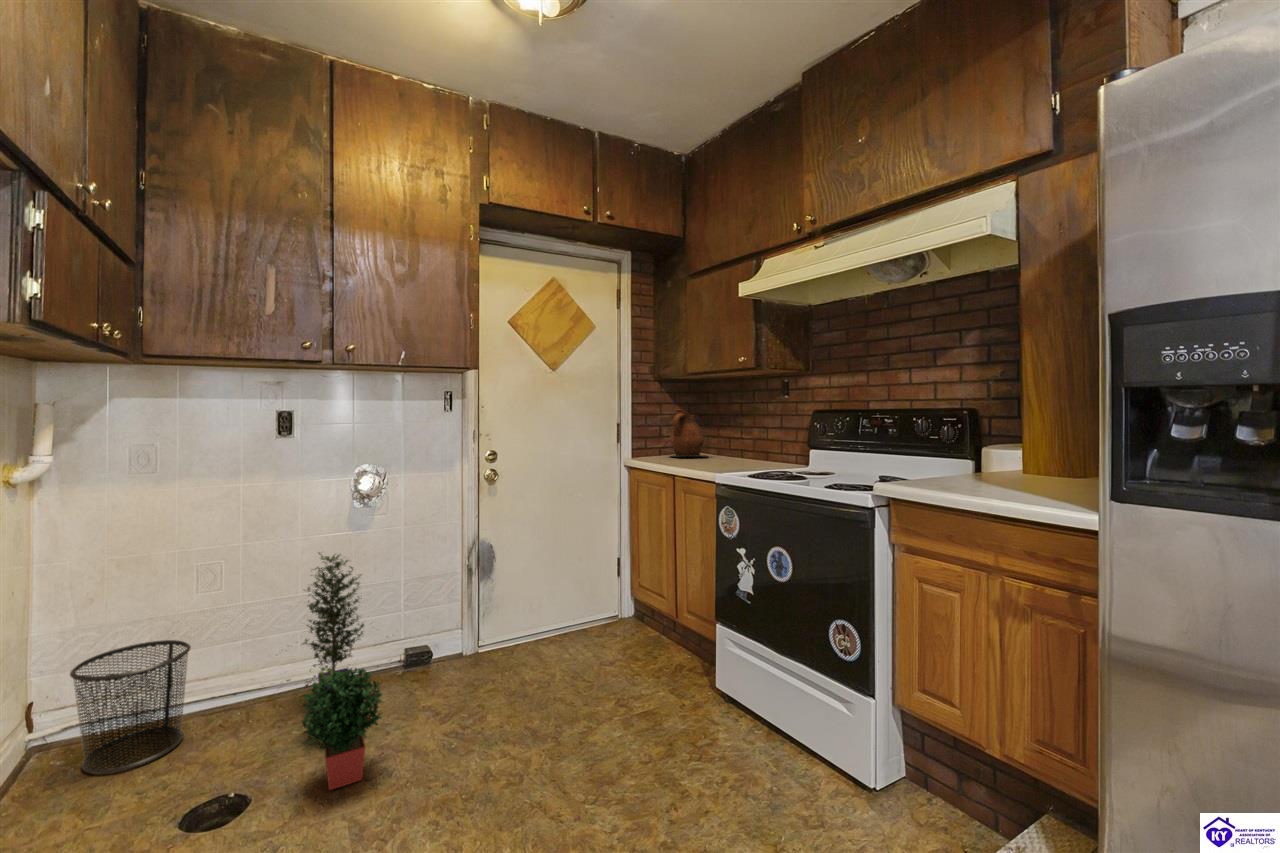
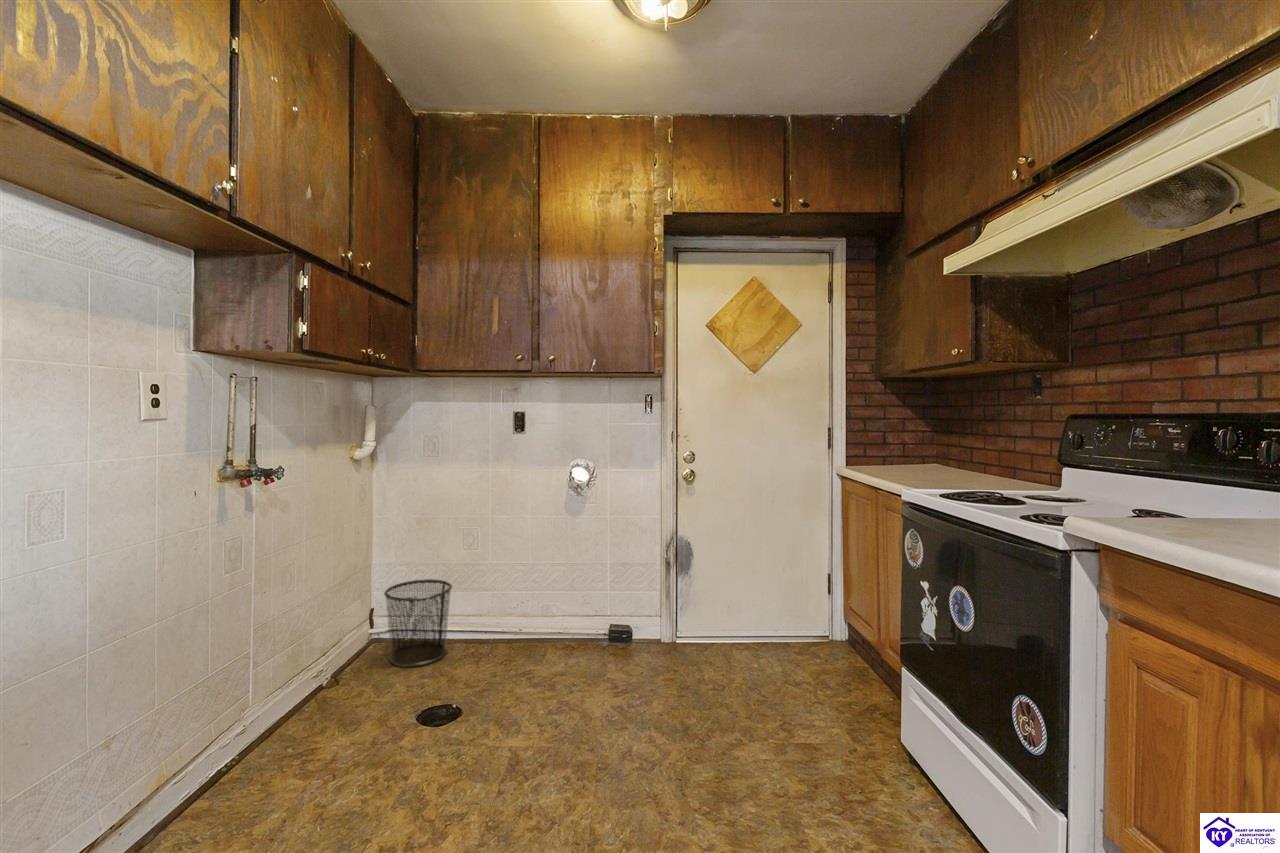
ceramic pitcher: present [670,410,706,457] -> none [885,411,938,469]
potted plant: present [298,553,382,790] -> none [492,528,570,723]

